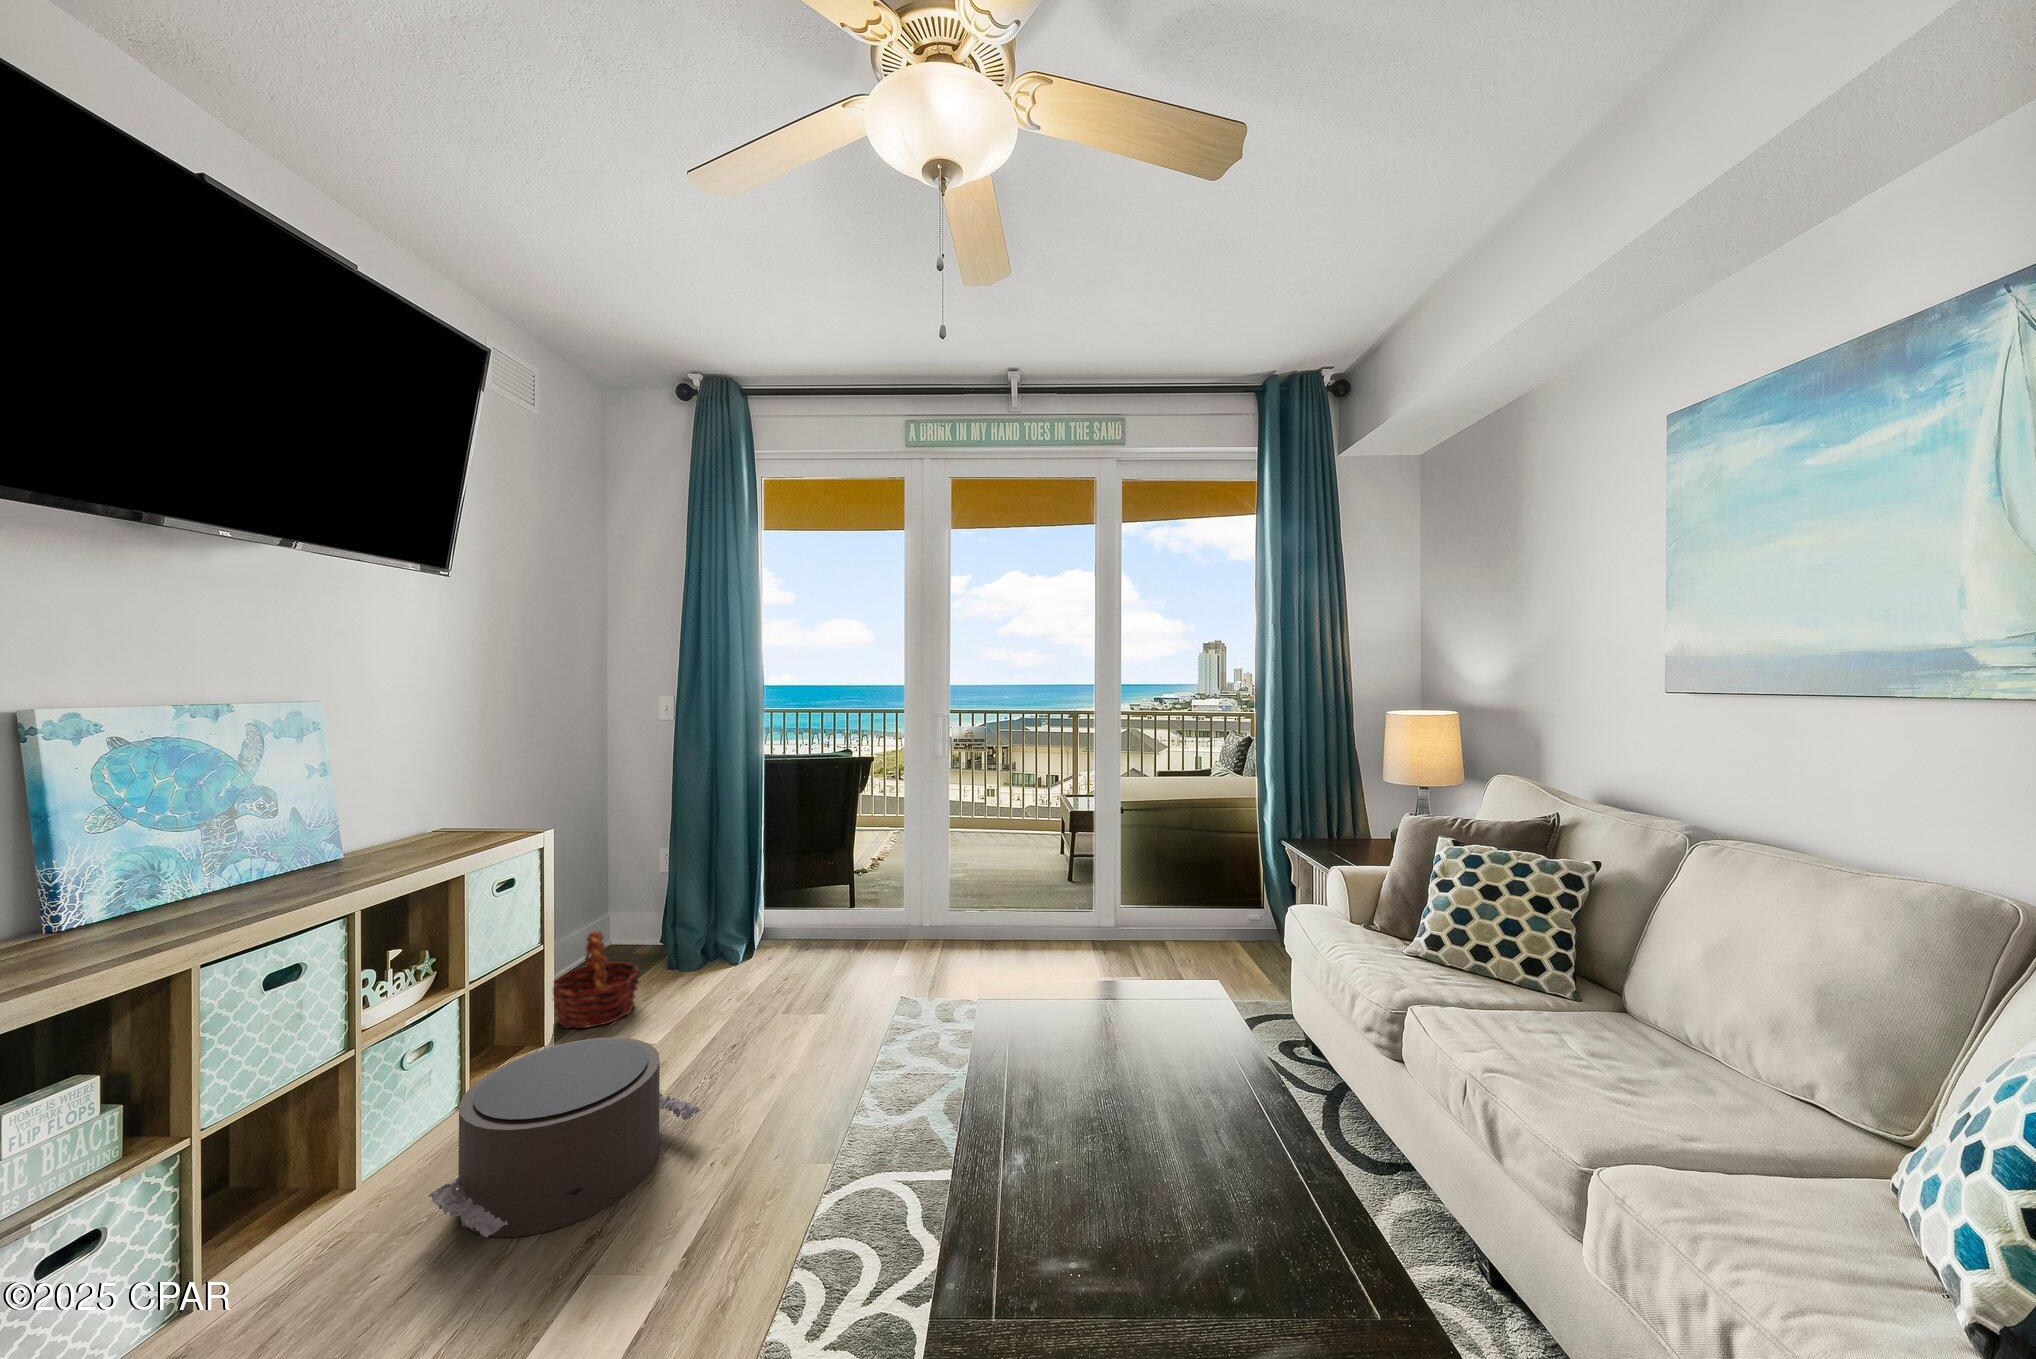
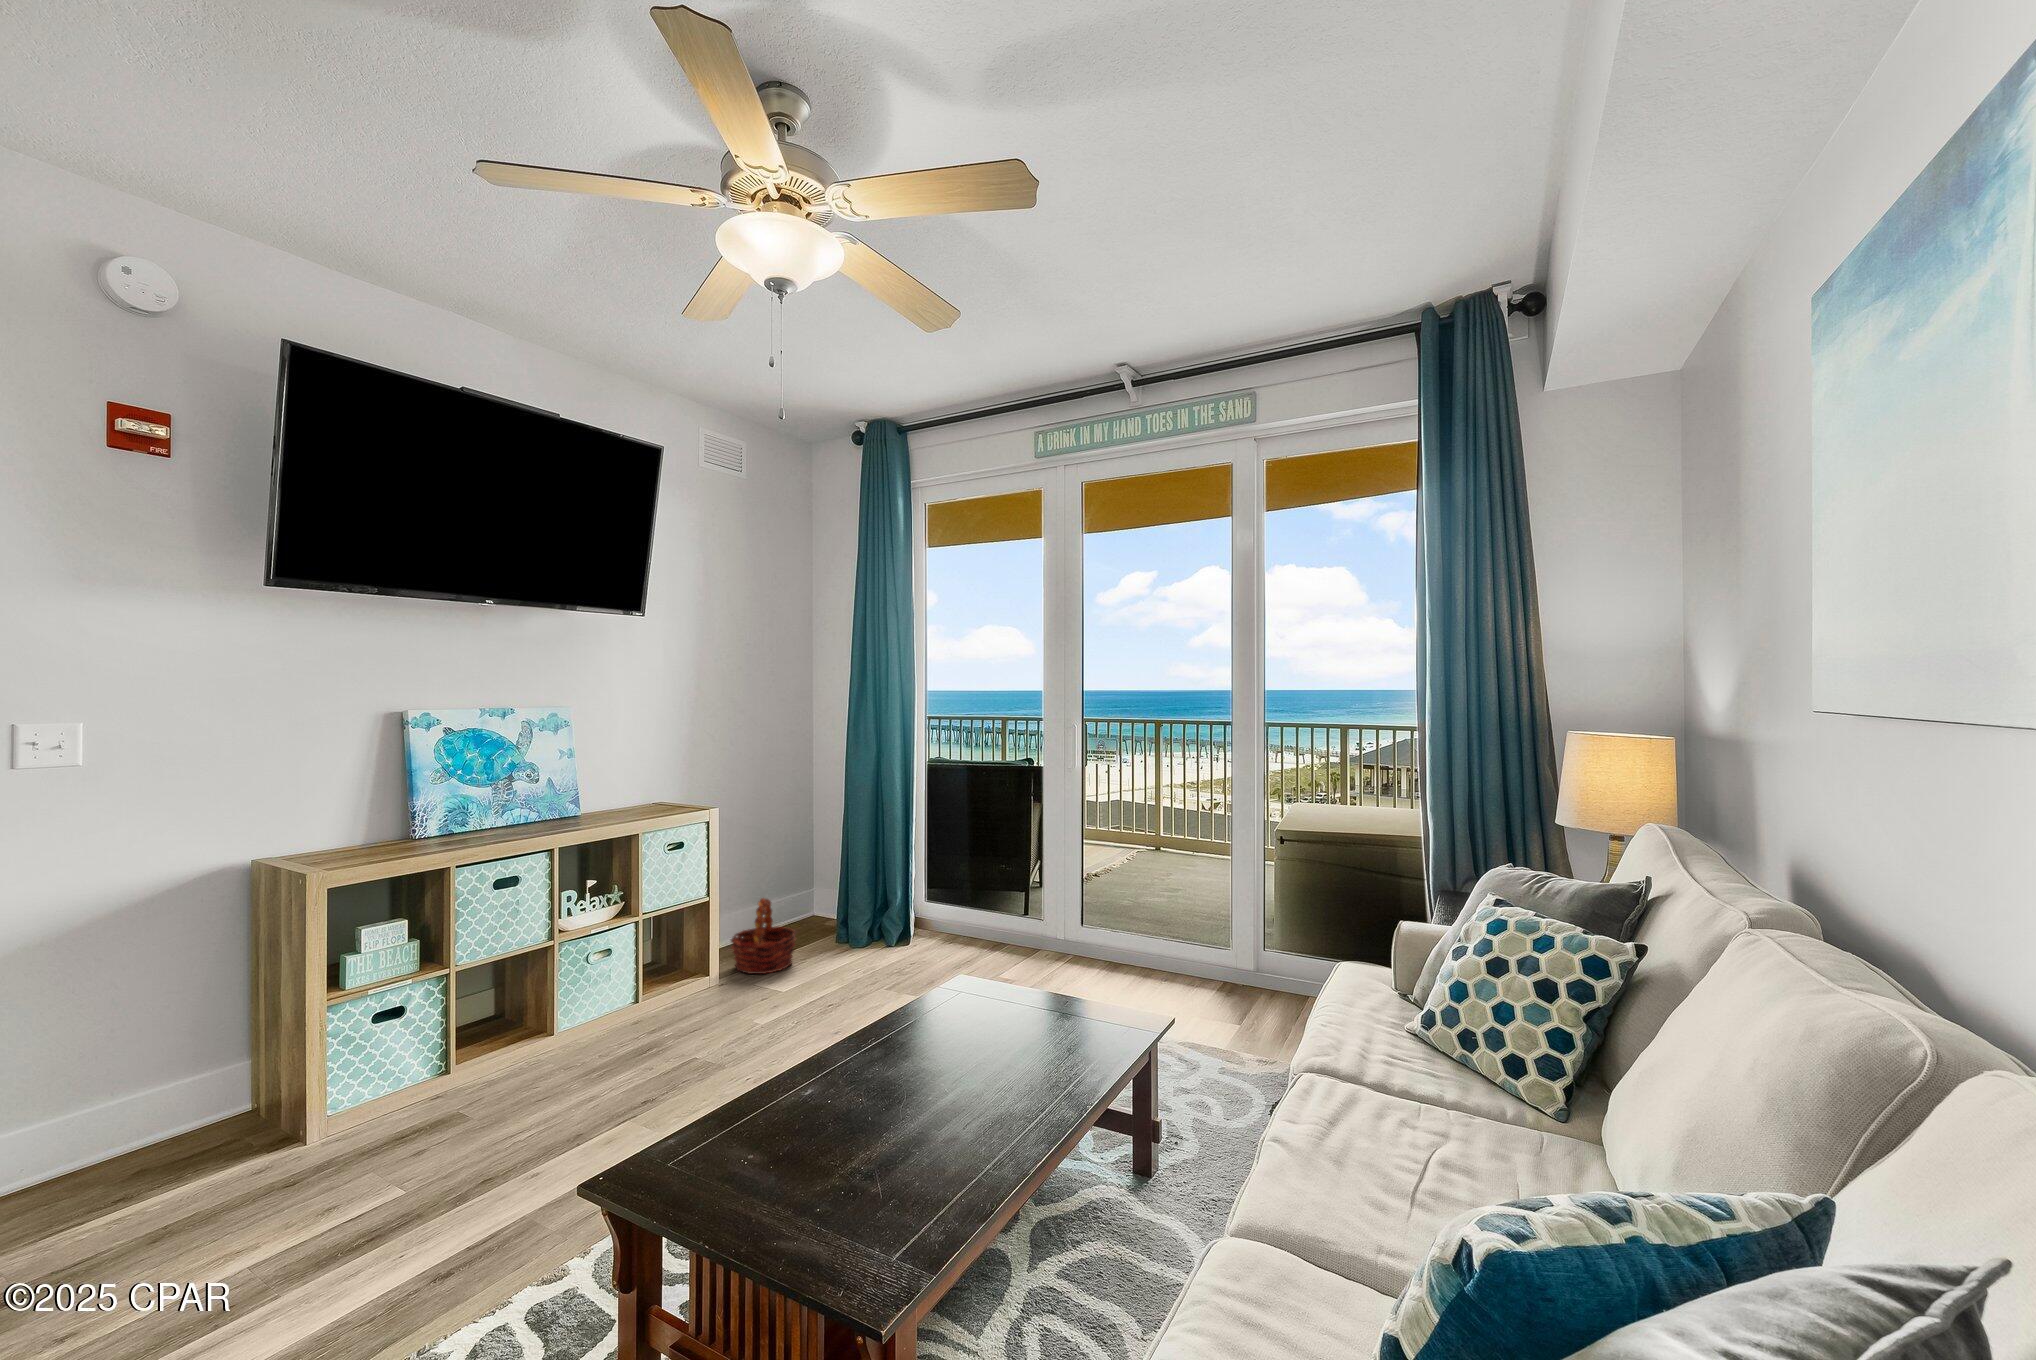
pouf: present [429,1037,701,1238] -> none [574,969,752,1088]

